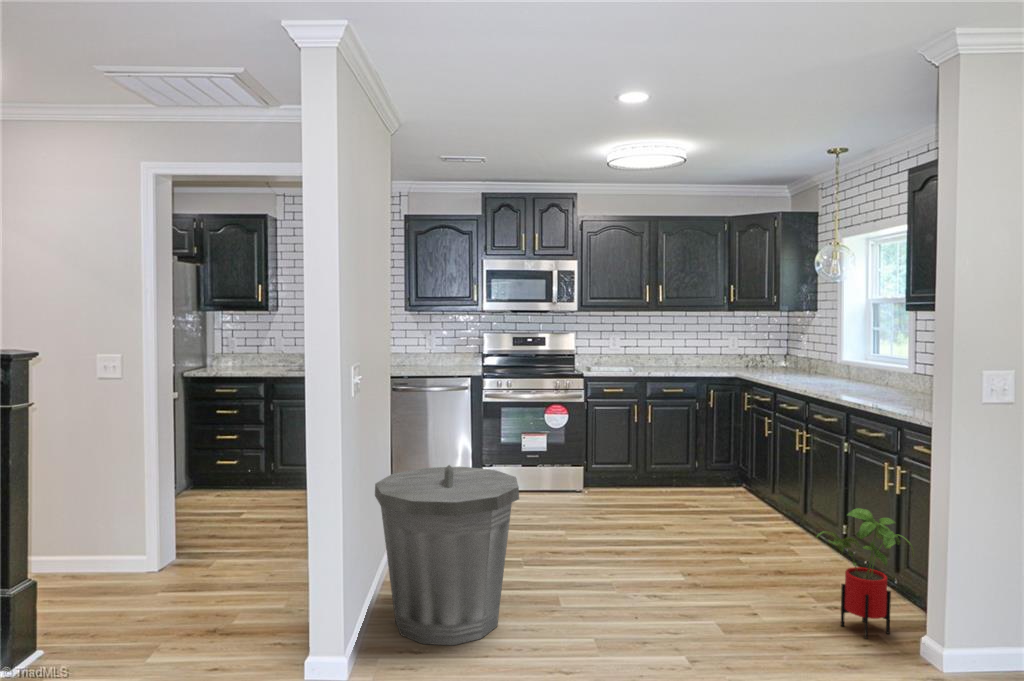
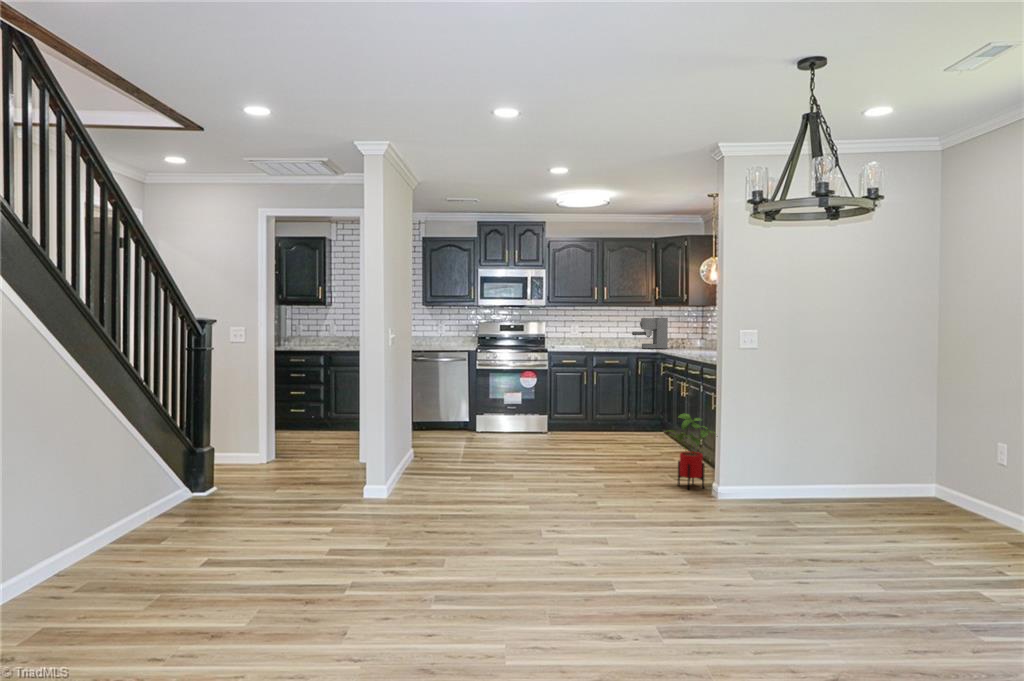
coffee maker: none [701,328,753,373] -> present [632,318,668,349]
trash can: present [375,465,519,645] -> none [402,390,487,490]

